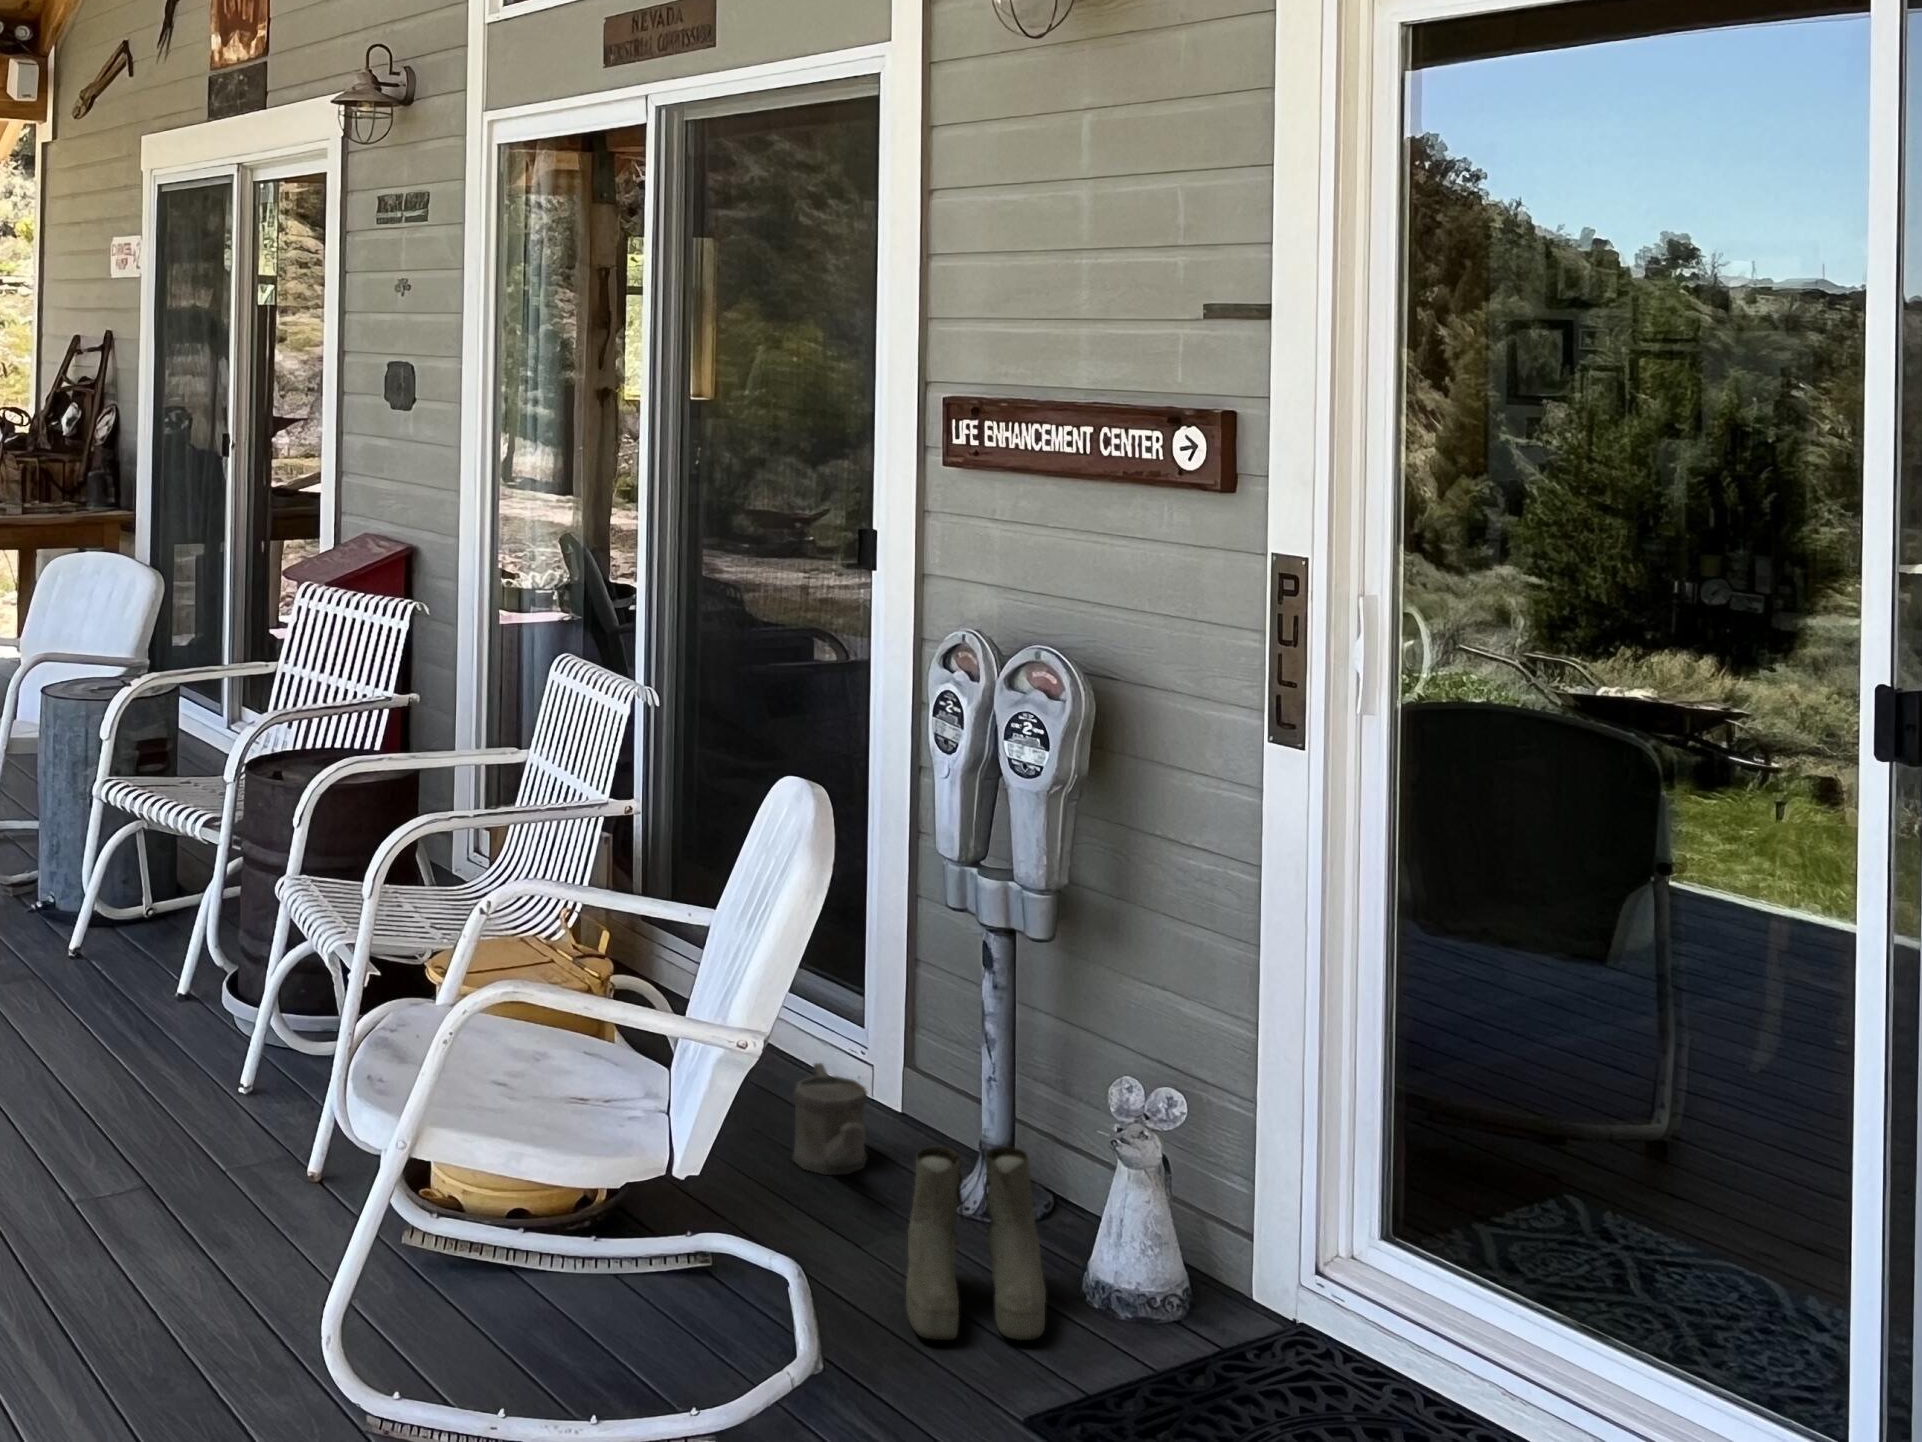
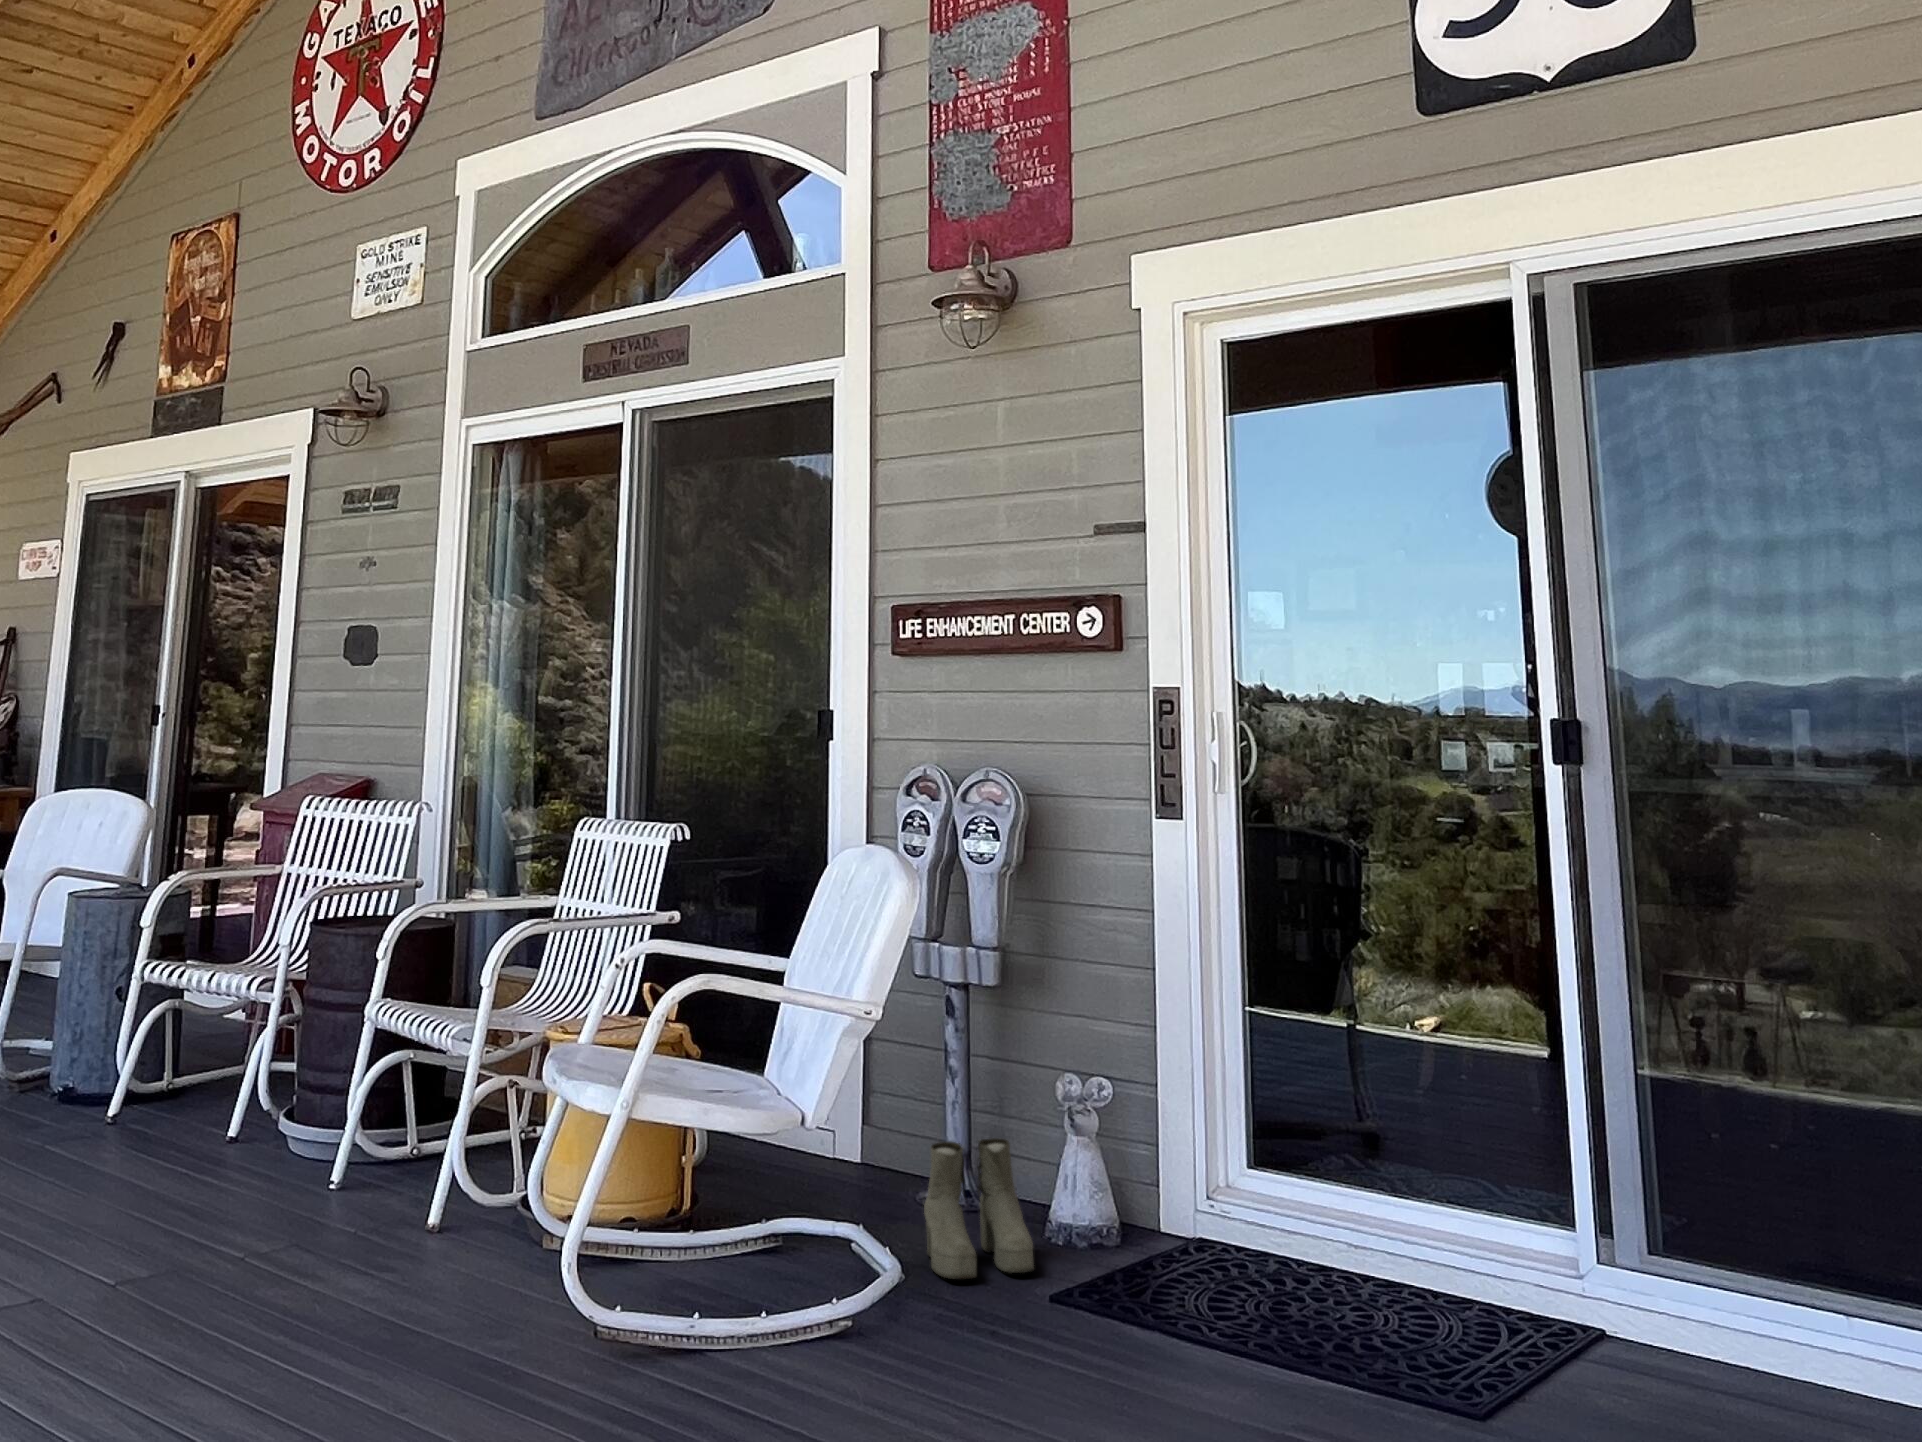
watering can: present [792,1063,867,1175] -> none [794,1129,866,1209]

